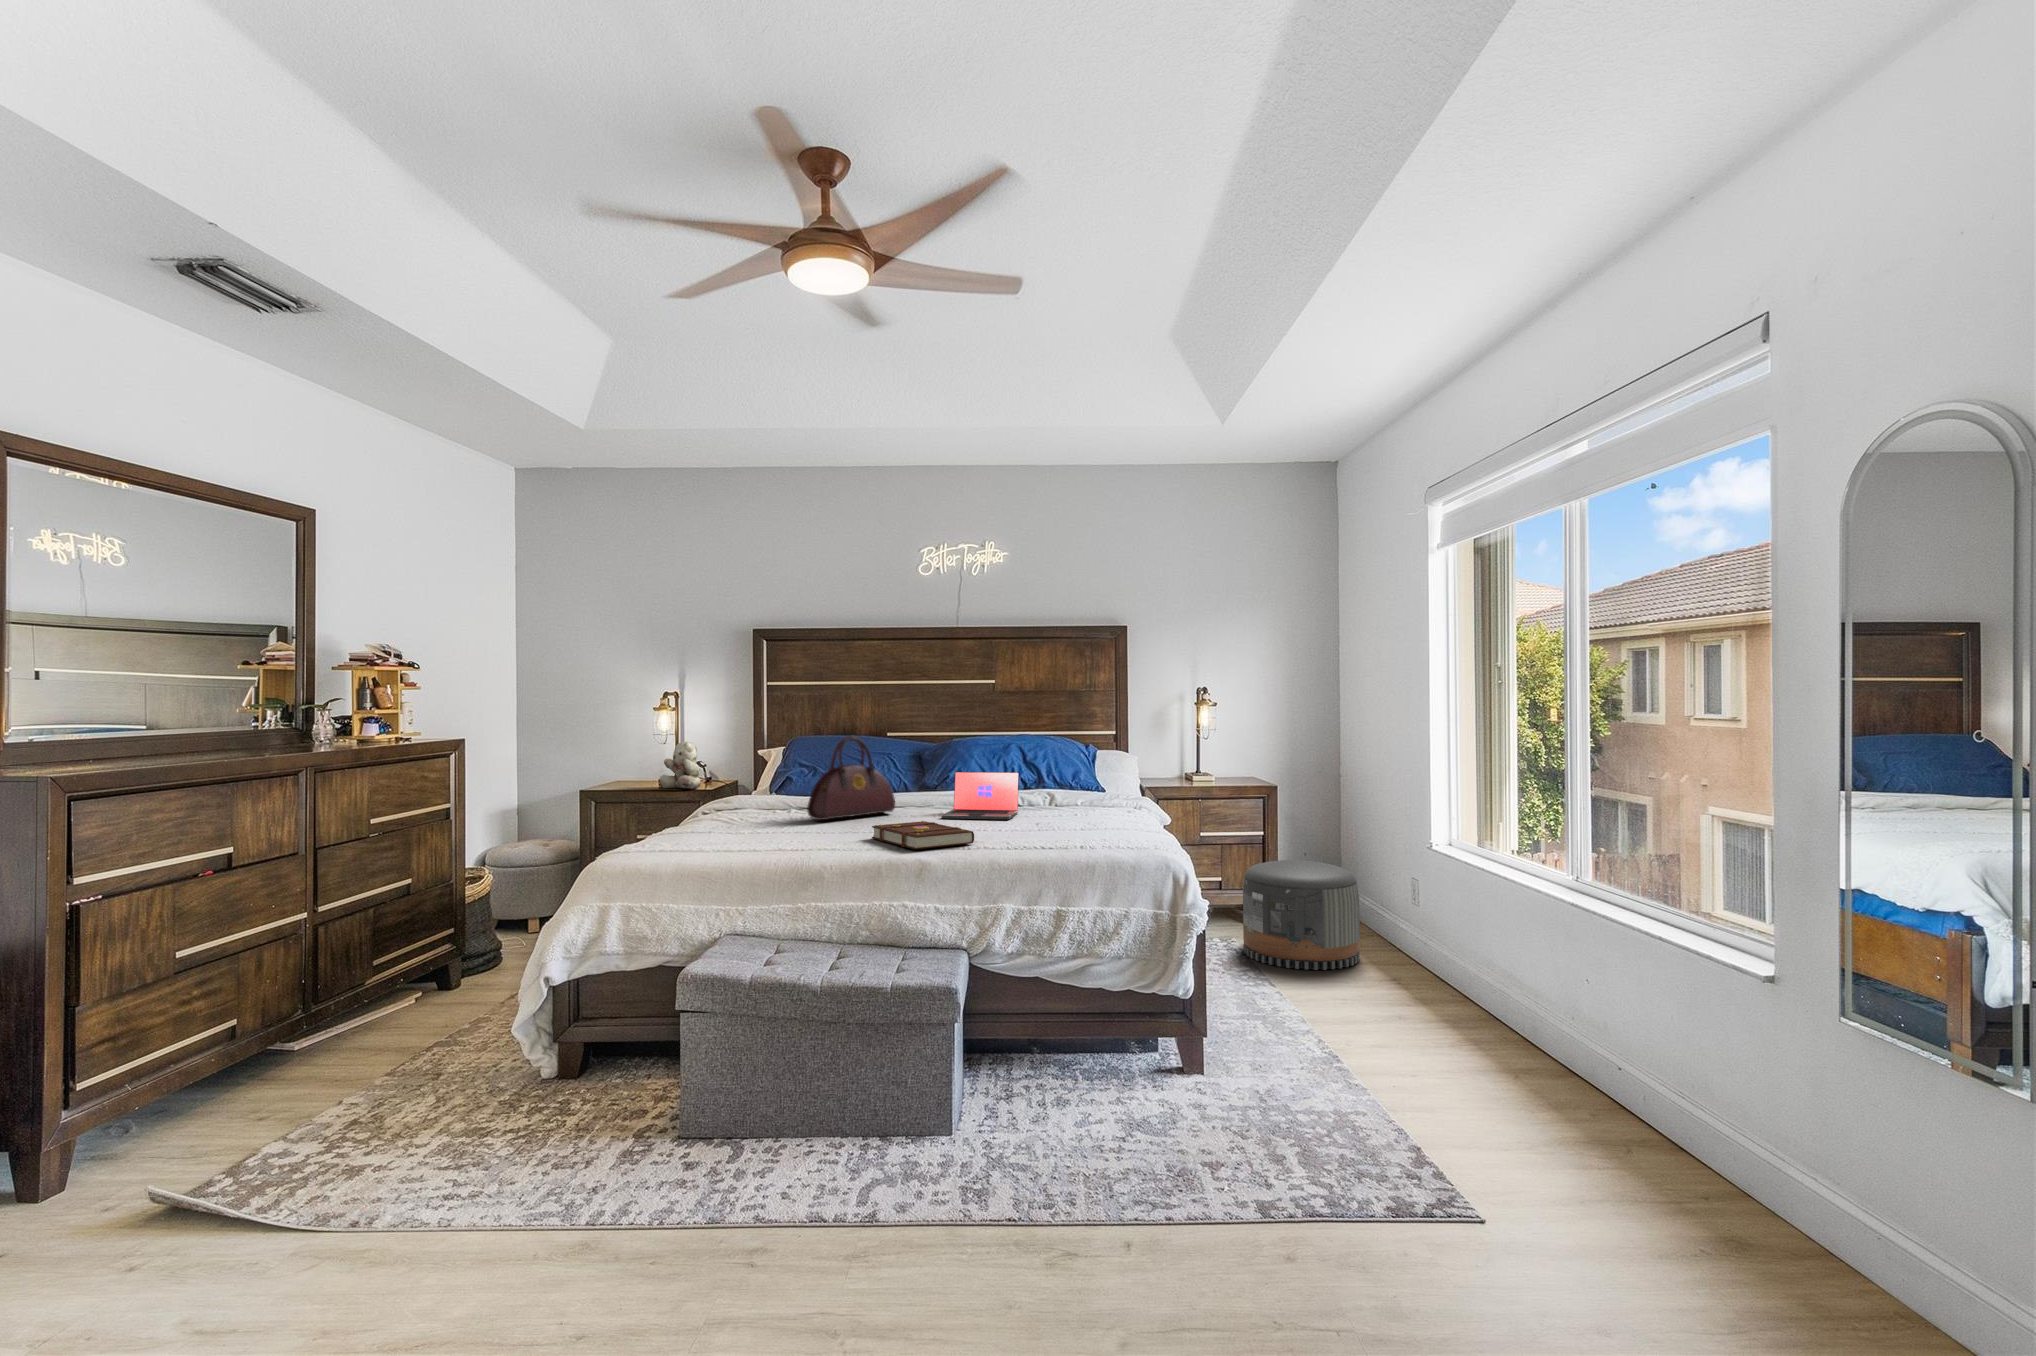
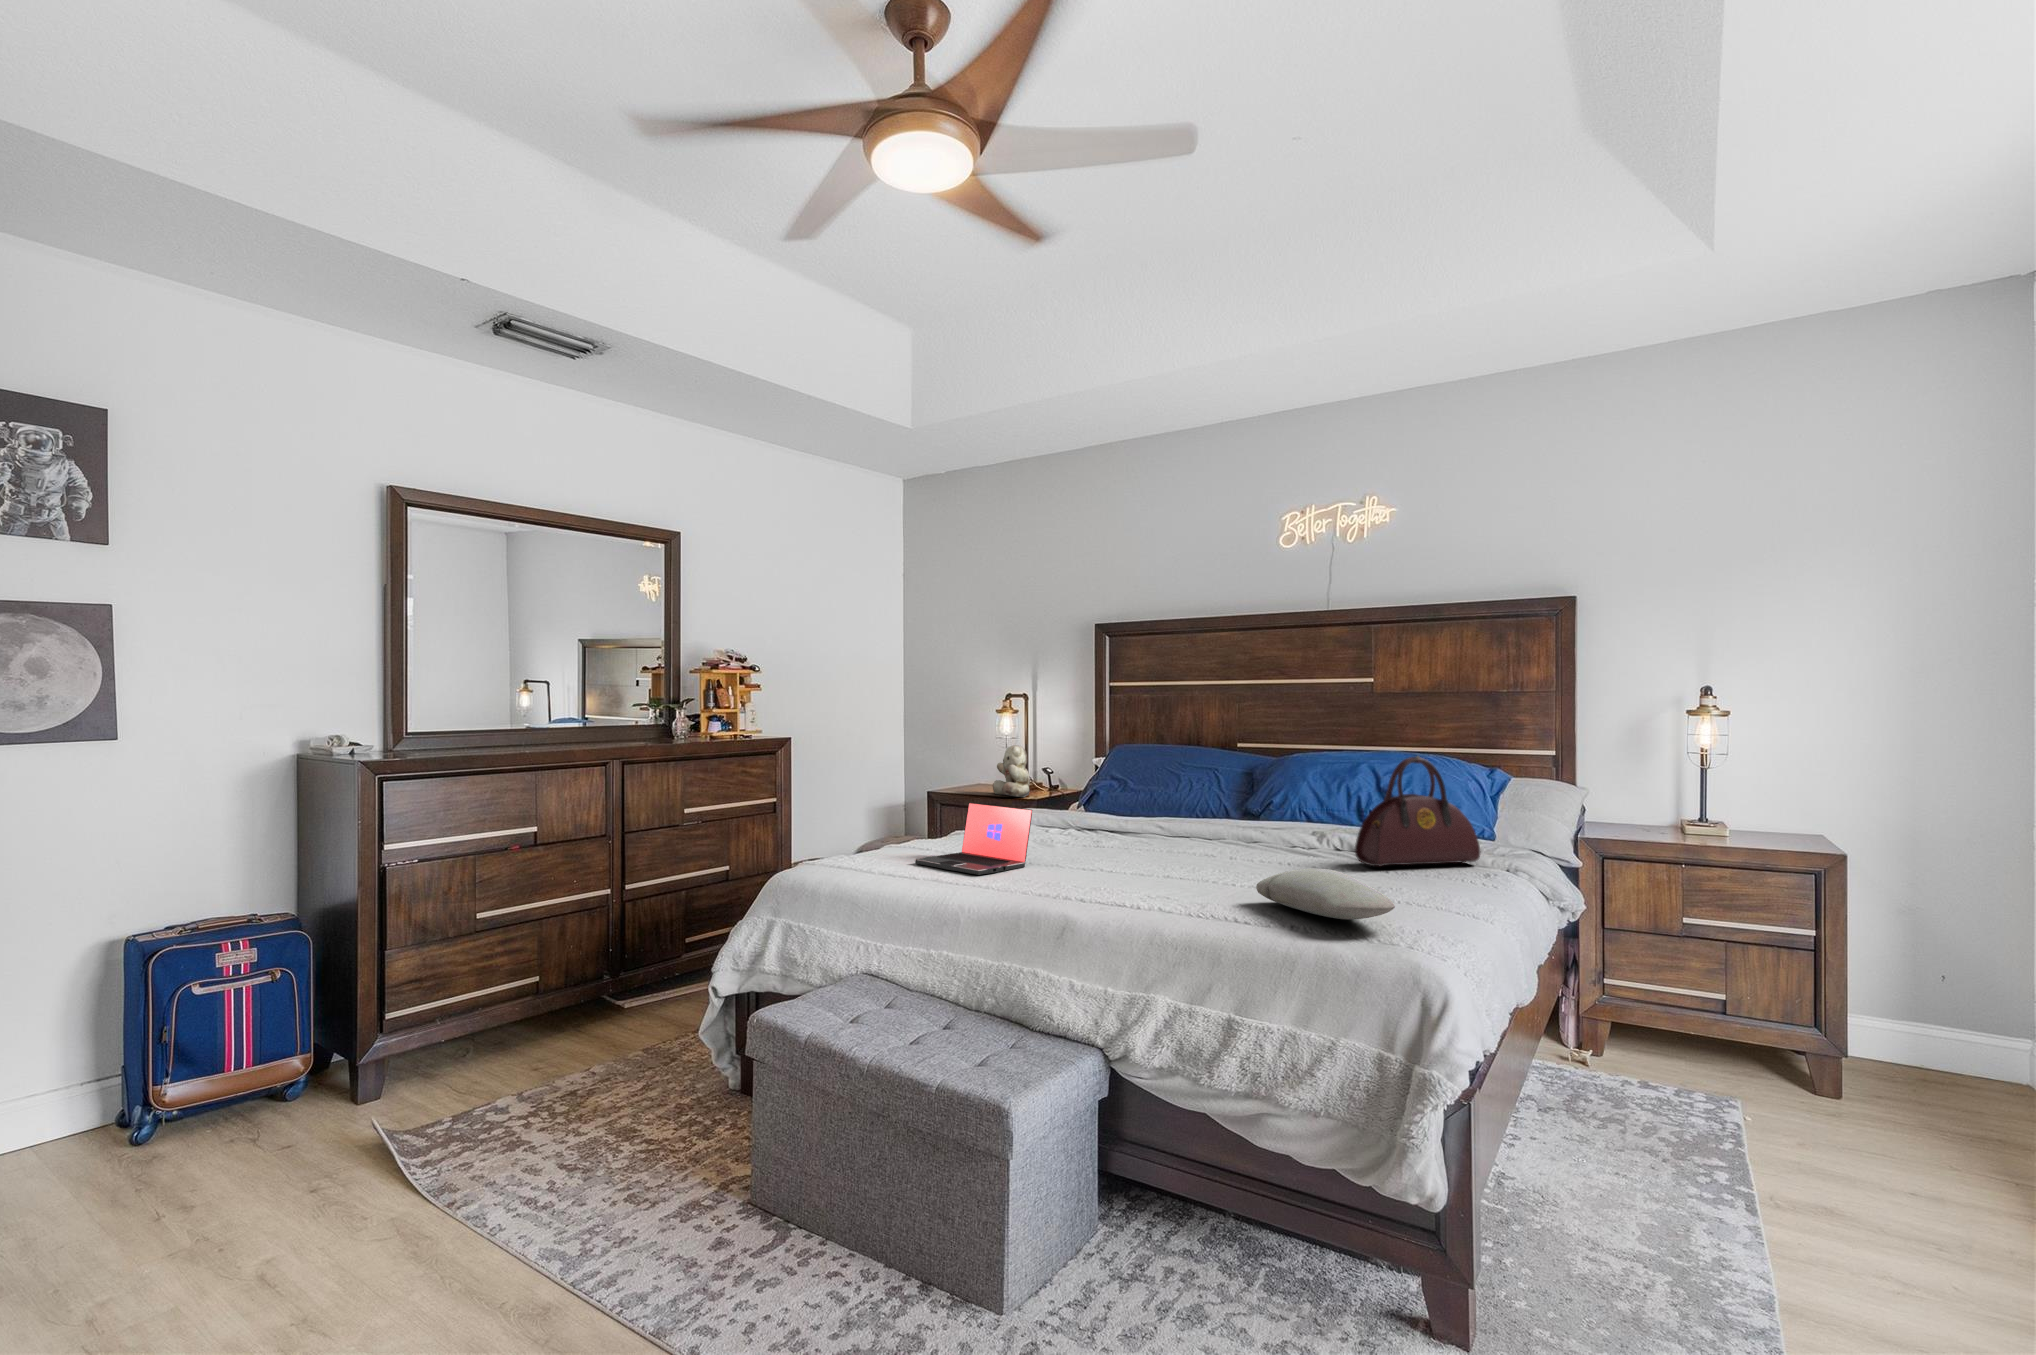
handbag: present [807,736,895,820] -> present [1355,757,1480,866]
laptop: present [942,772,1019,819] -> present [915,803,1032,875]
pillow: none [1028,808,1136,837] -> present [1256,869,1395,919]
book: present [872,821,974,849] -> none [1064,865,1164,904]
pouf: present [1243,860,1360,970] -> none [1724,986,1975,1201]

